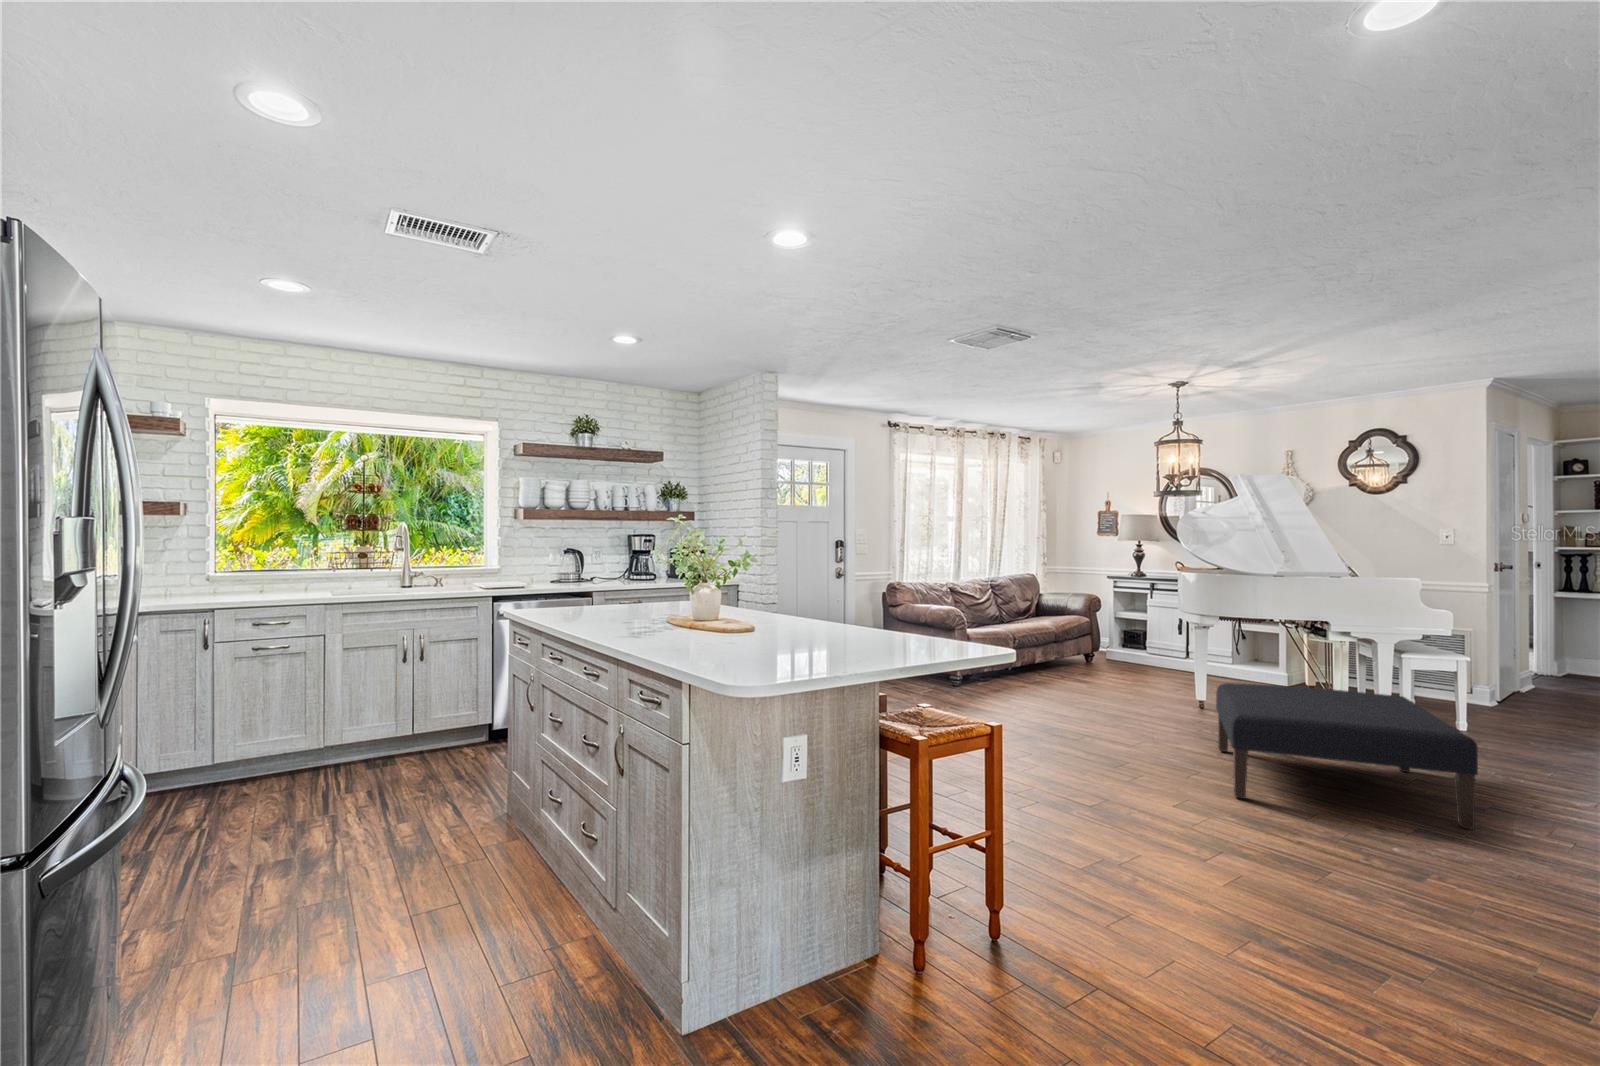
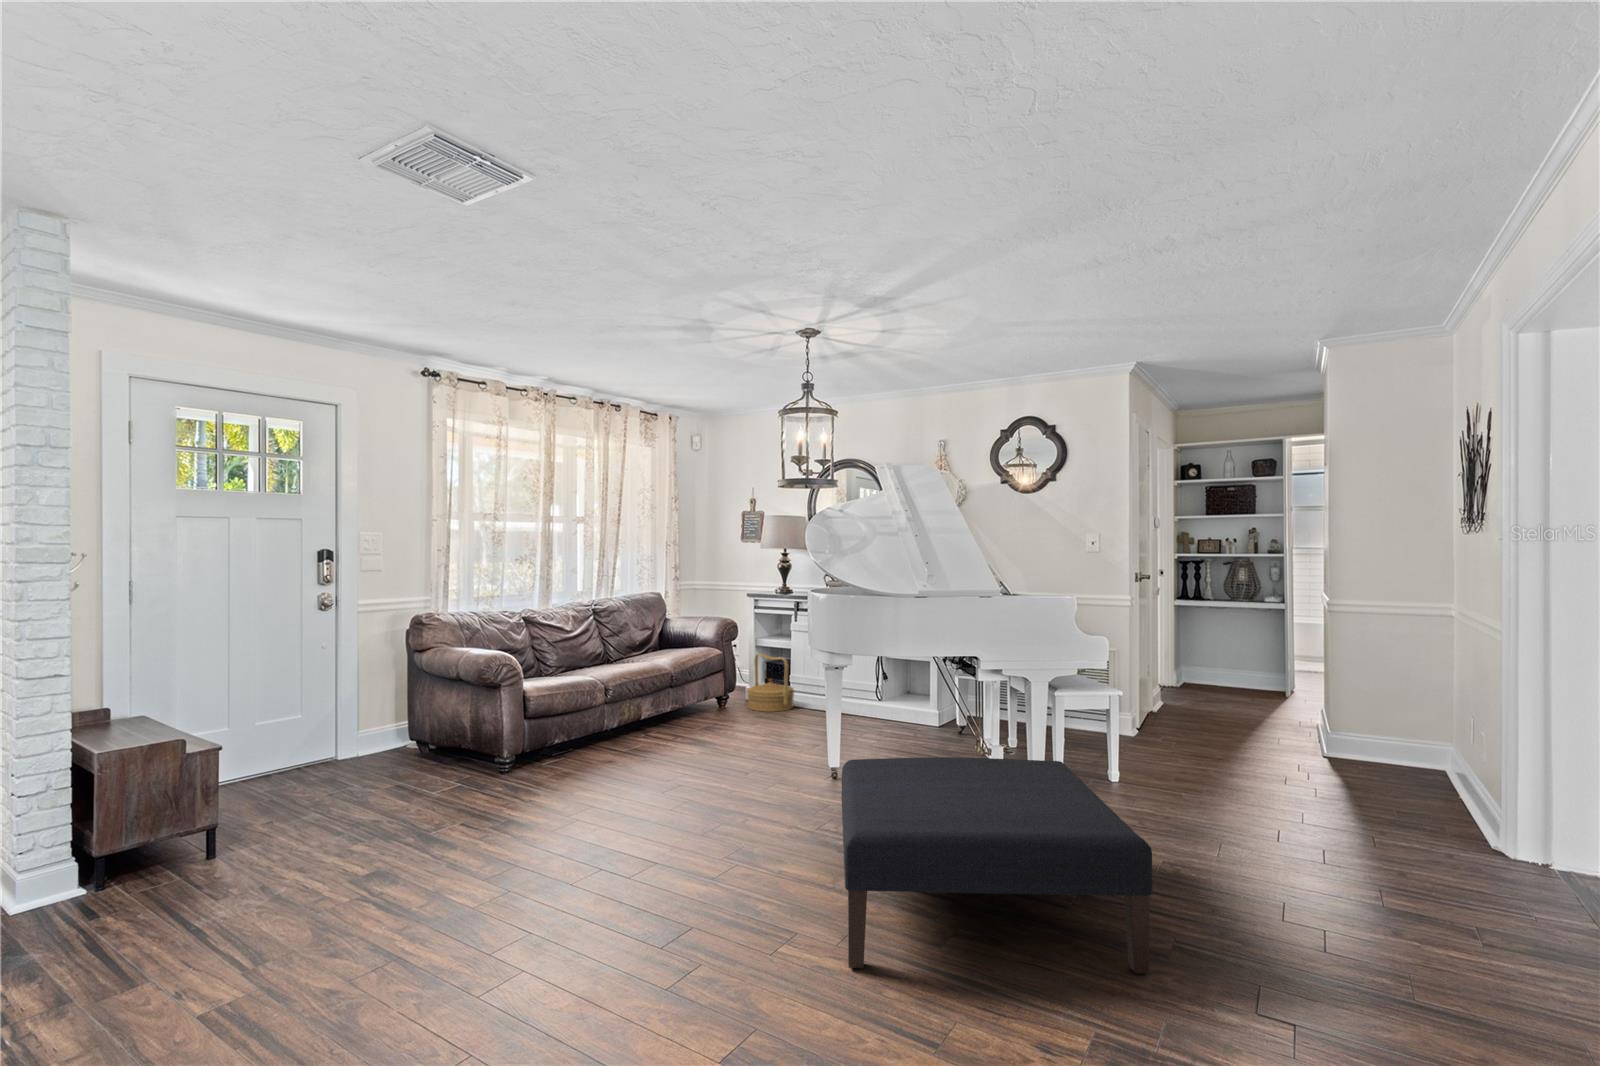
woven basket: none [1110,622,1151,667] -> present [747,653,794,712]

